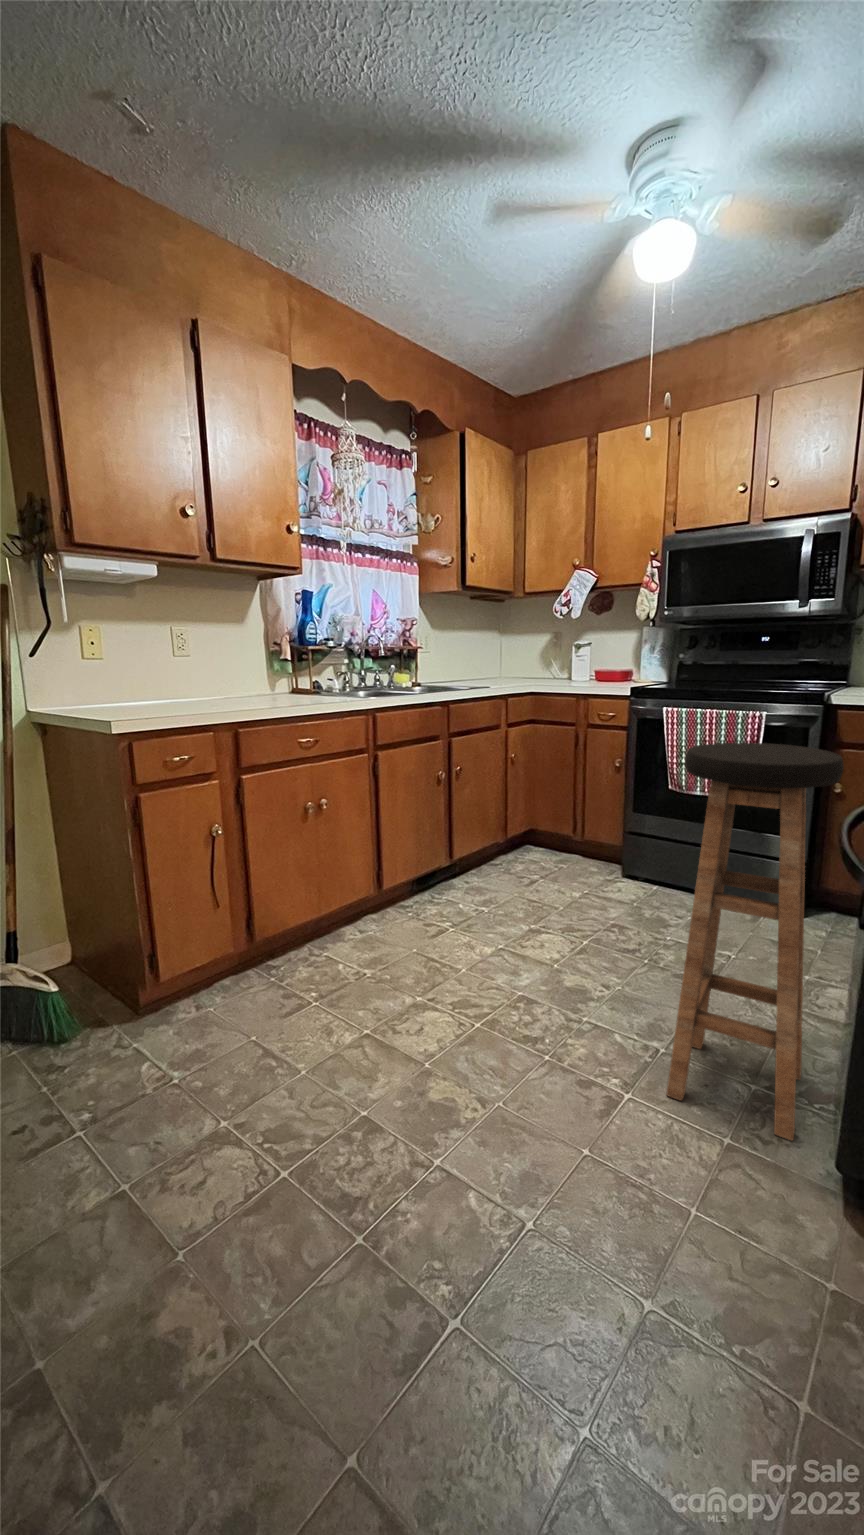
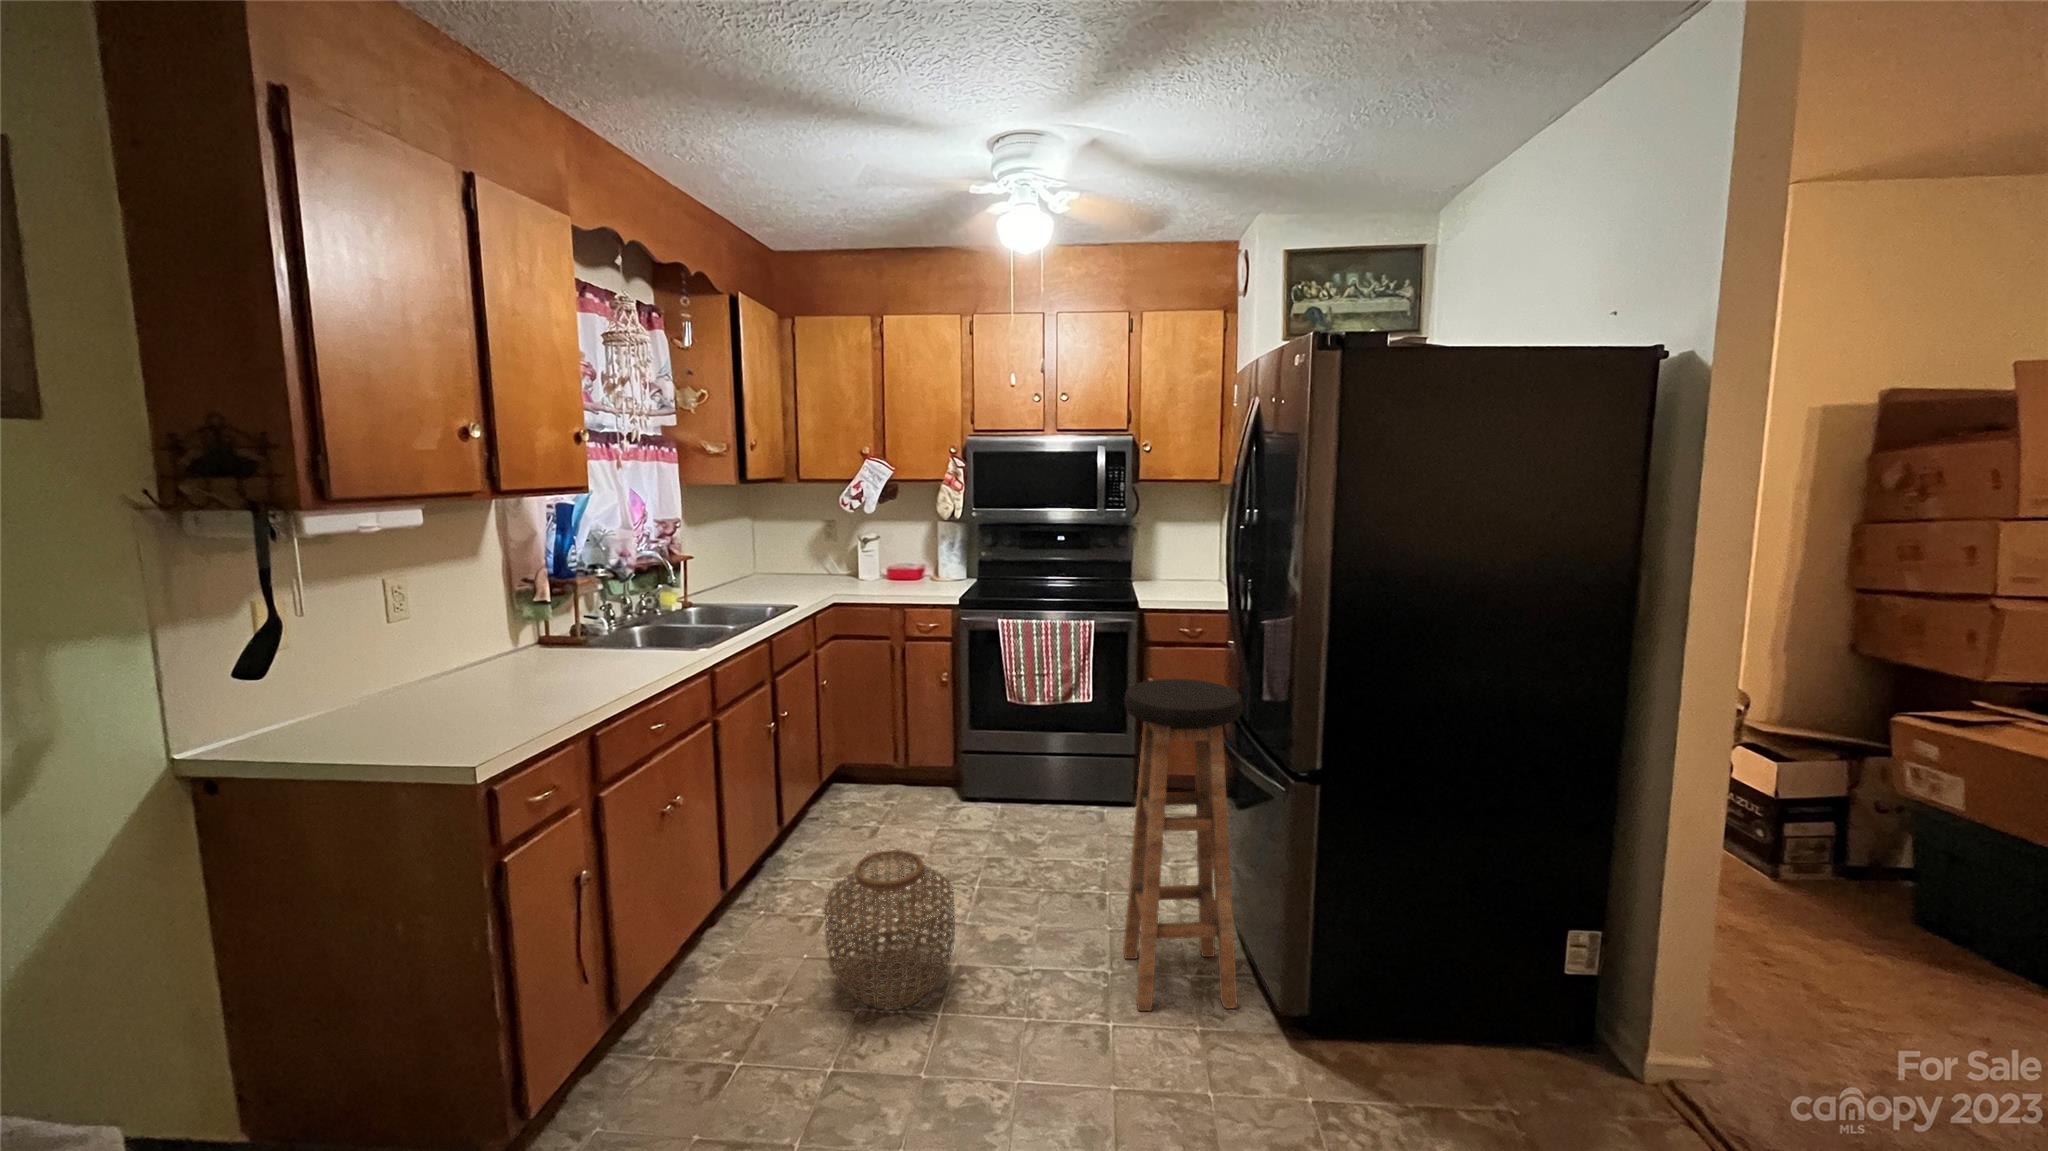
woven basket: none [400,875,514,1010] -> present [825,850,955,1010]

